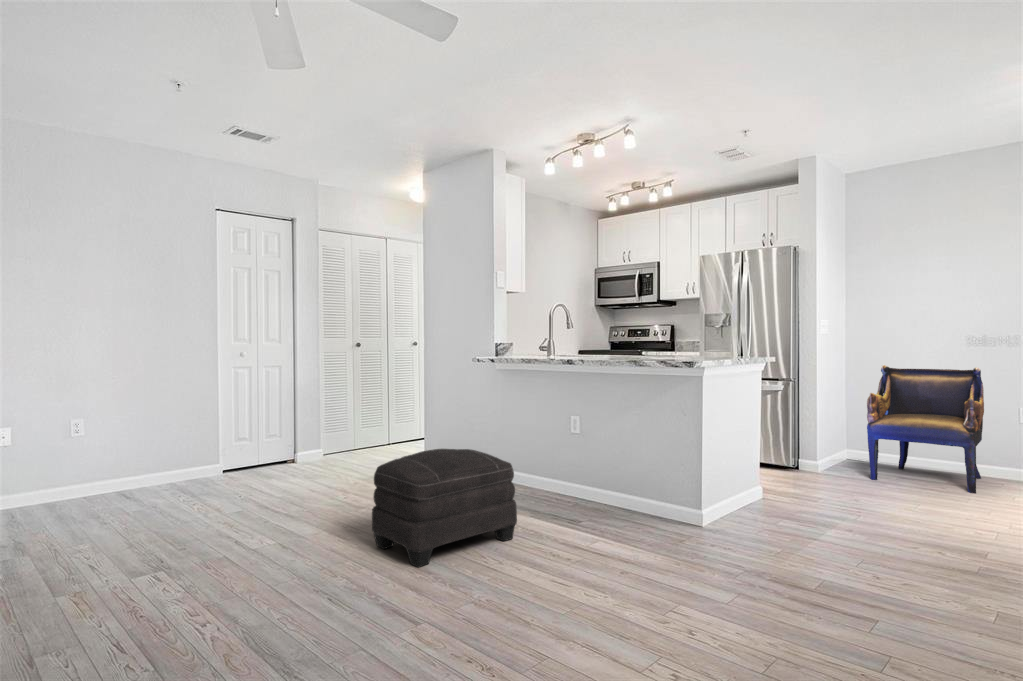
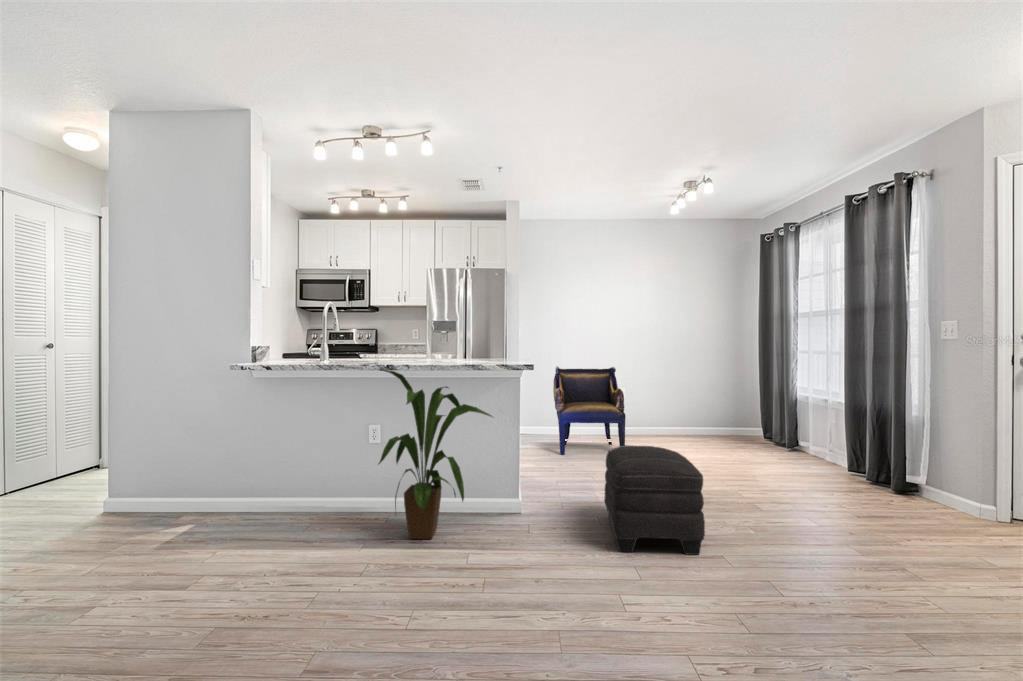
house plant: none [531,363,656,525] -> present [378,369,493,539]
ottoman: present [372,449,517,567] -> present [604,446,705,555]

